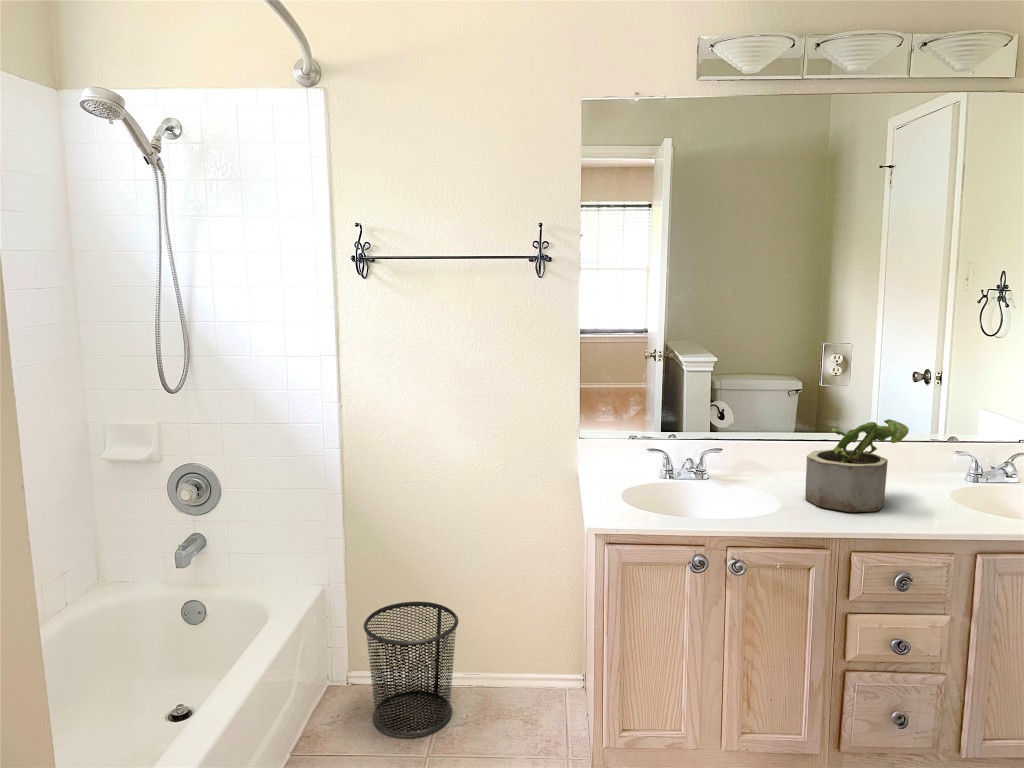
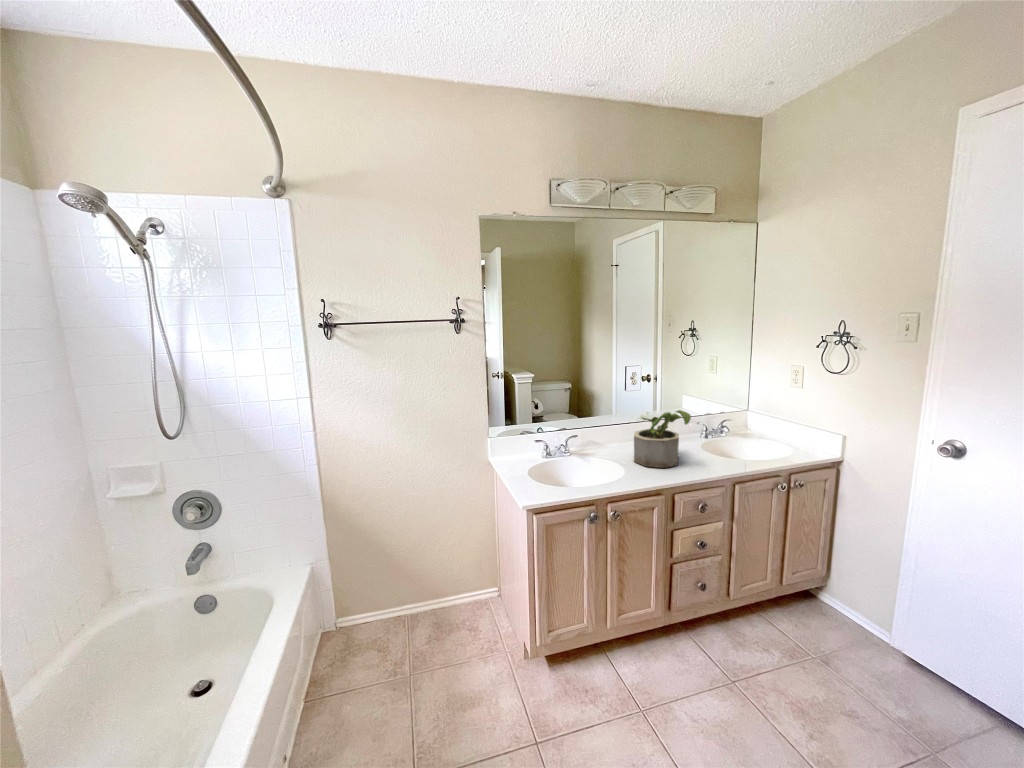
waste bin: present [364,601,459,736] -> none [351,561,420,664]

